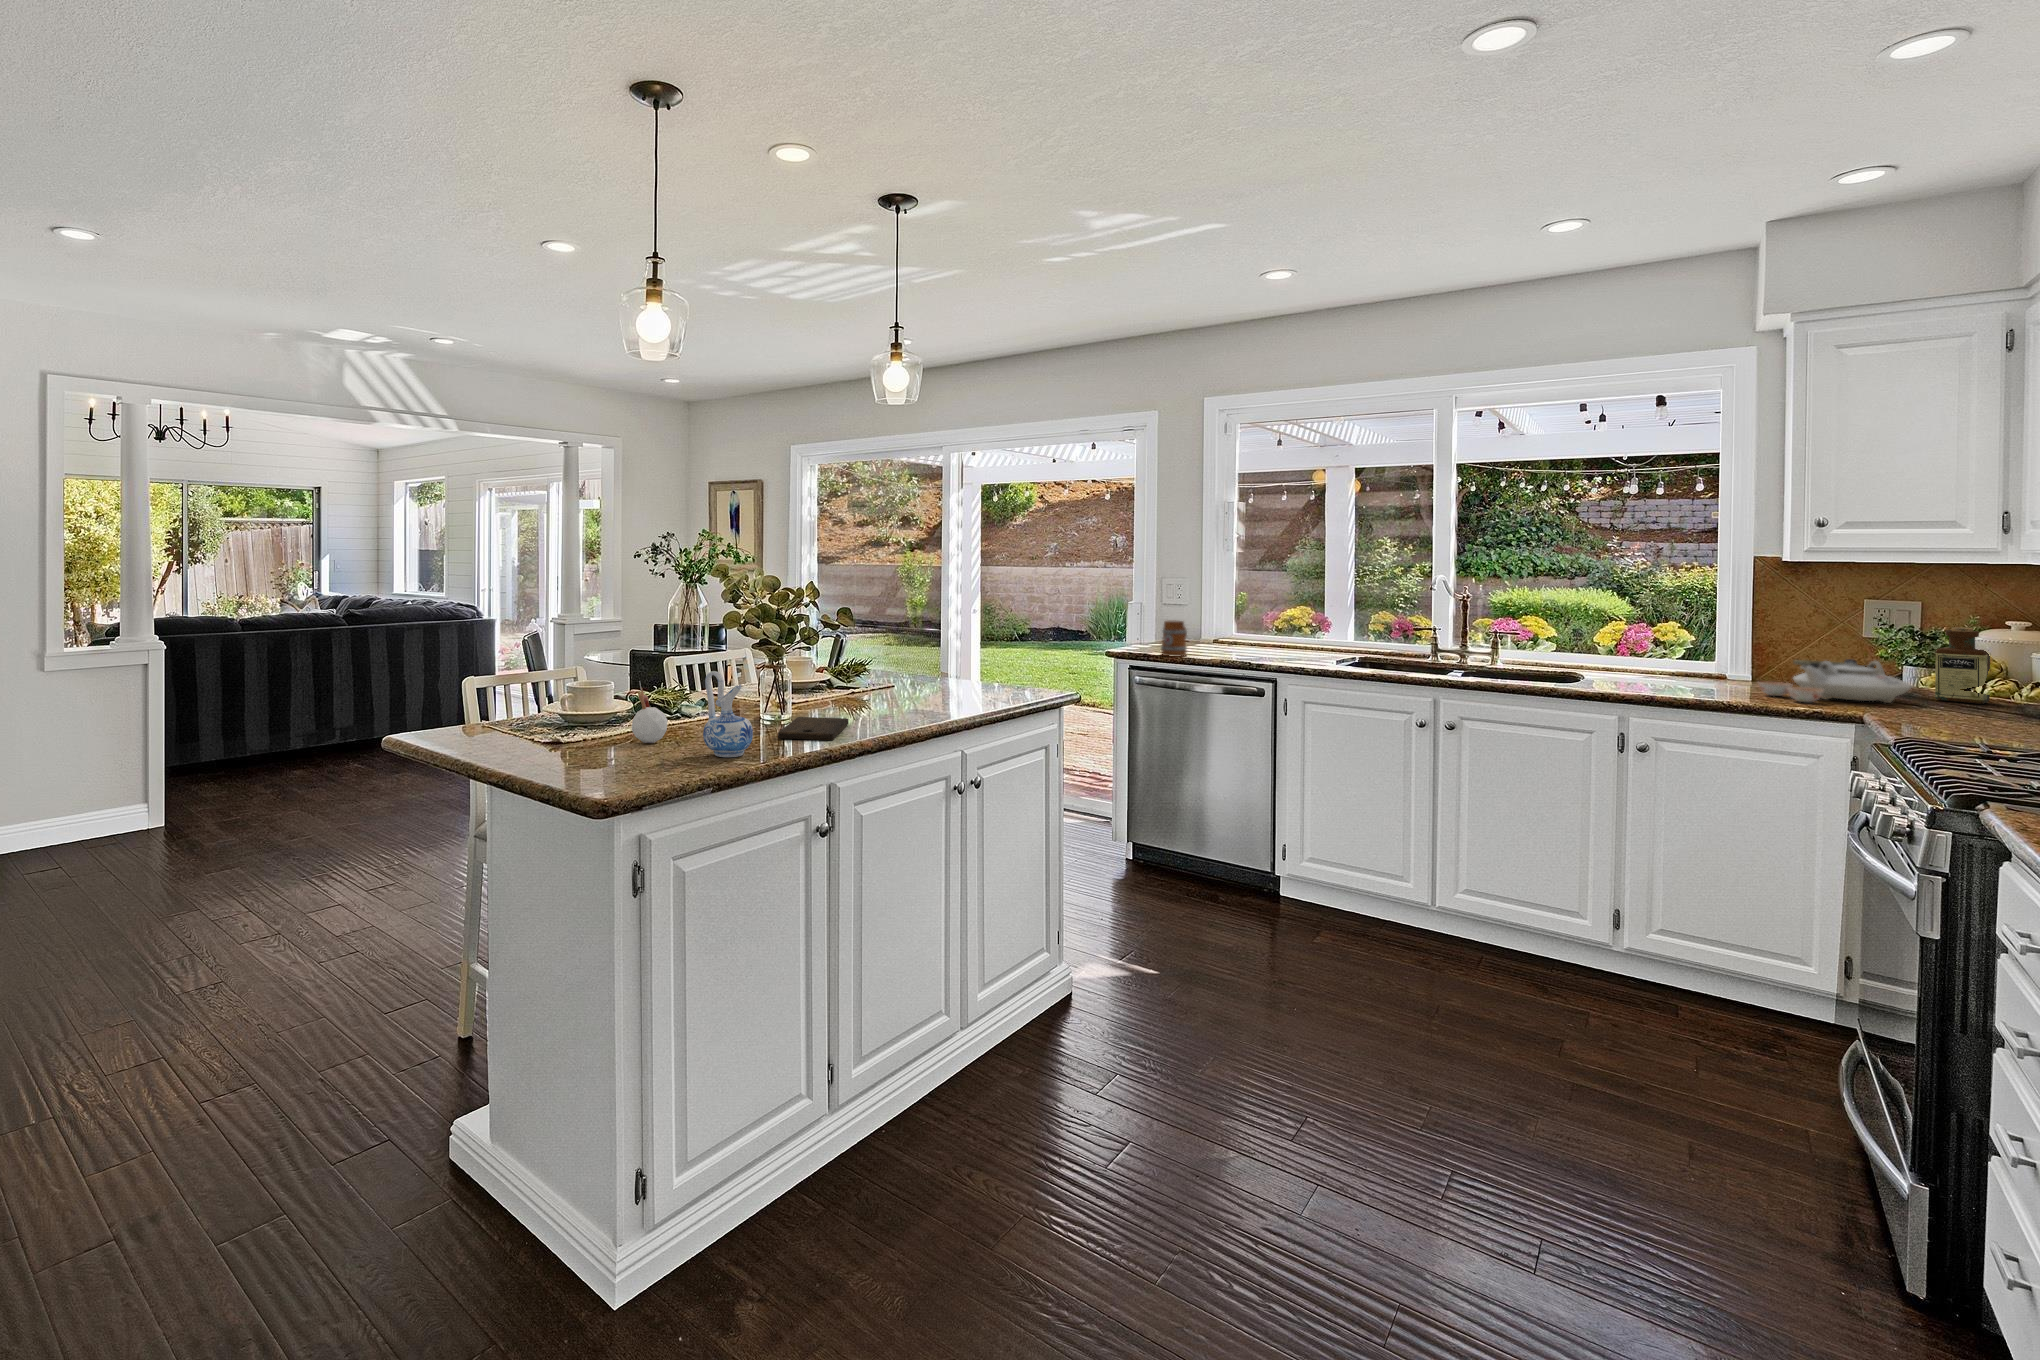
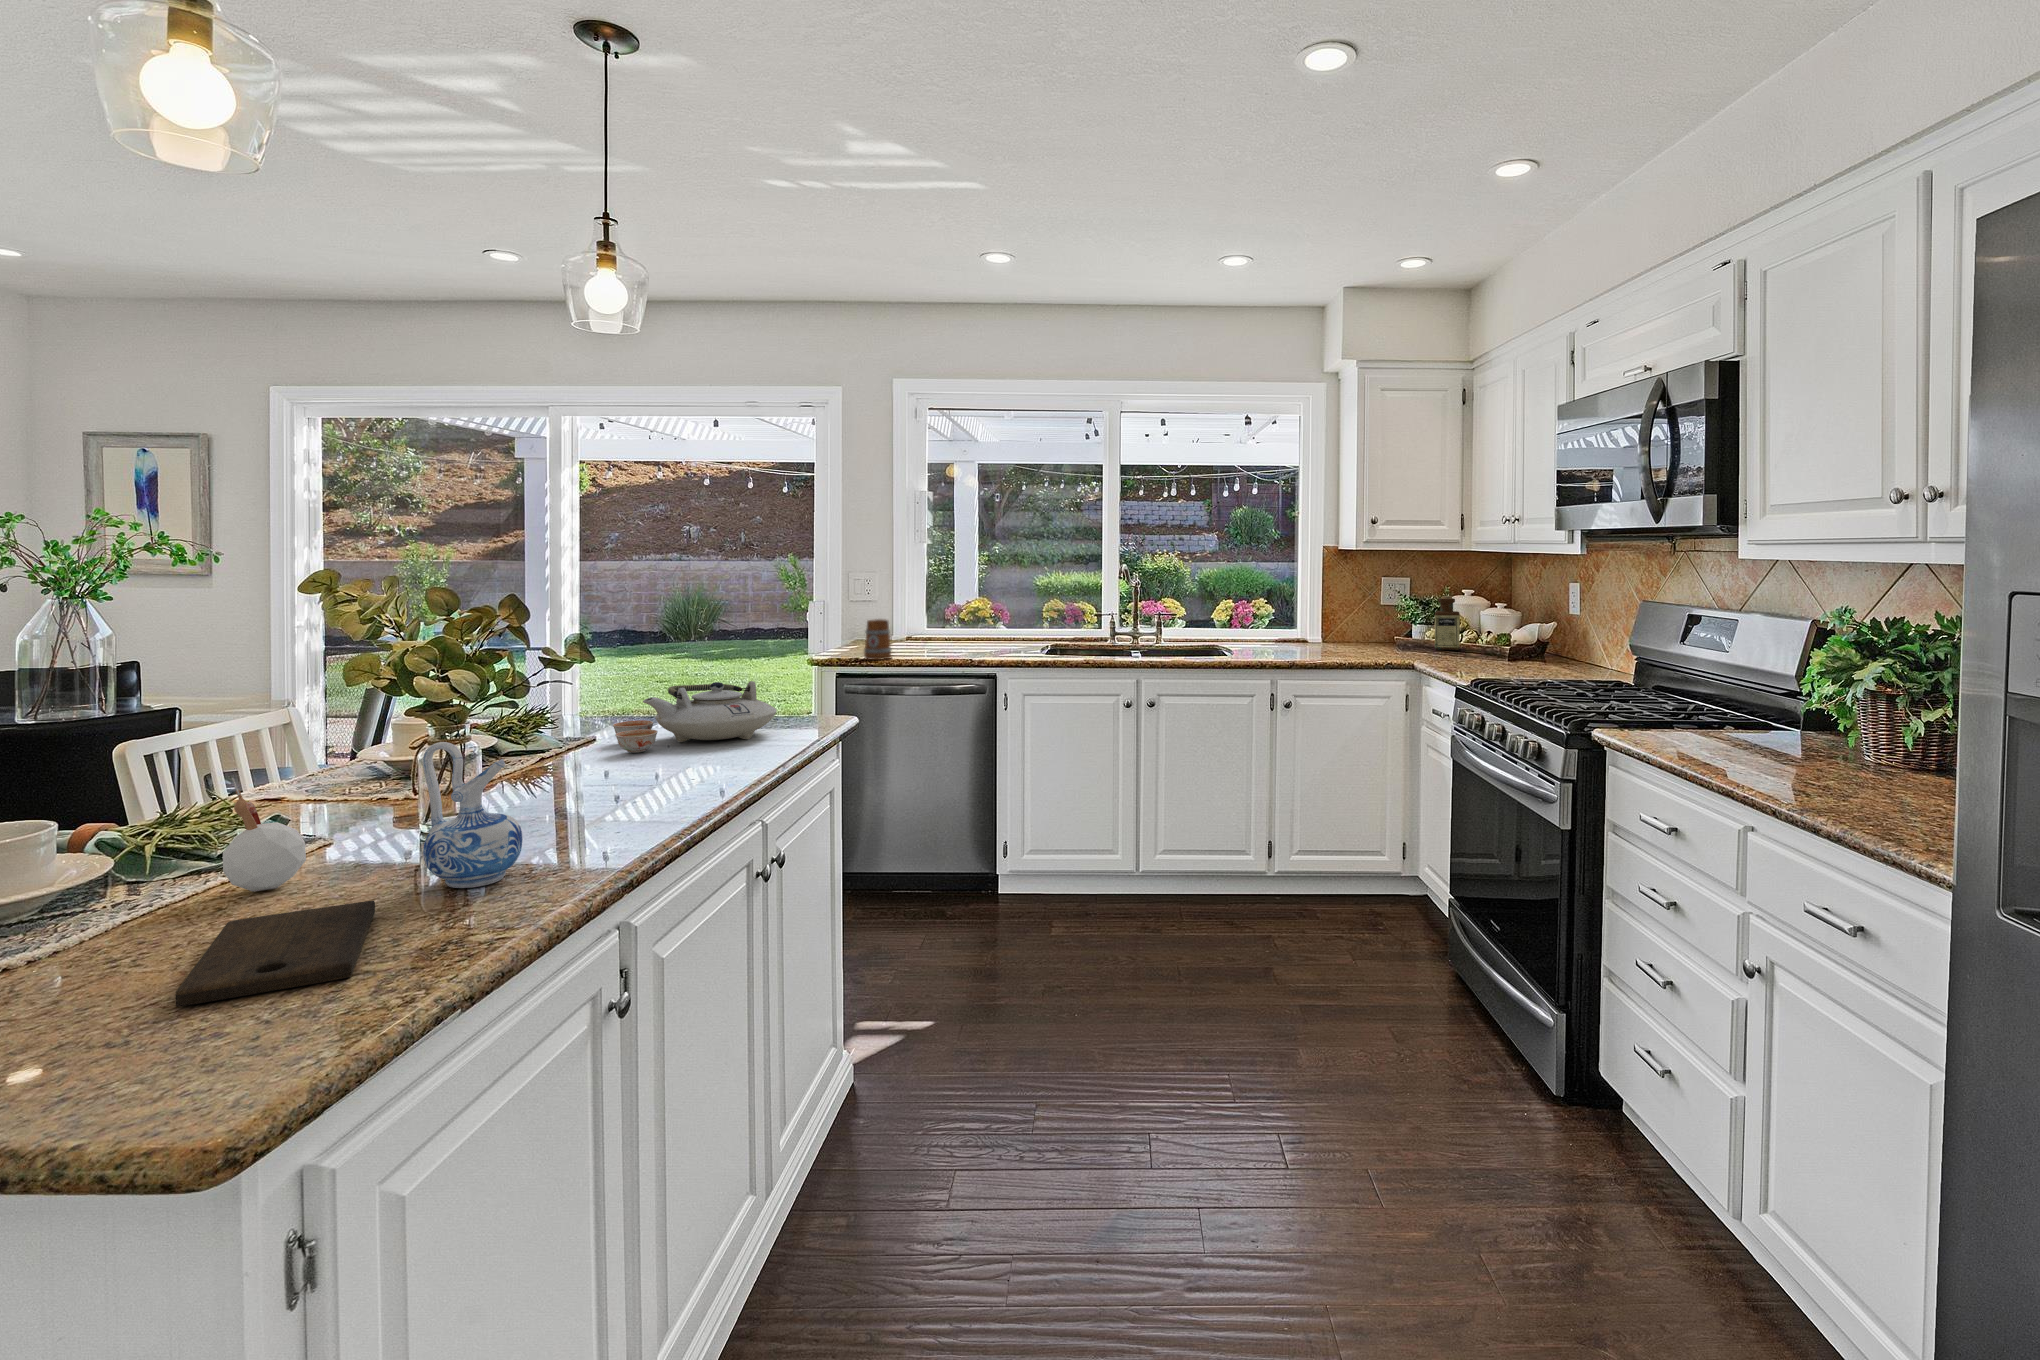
teapot: present [1758,659,1911,703] -> present [613,681,777,753]
cutting board: present [778,717,849,740] -> present [175,901,375,1007]

